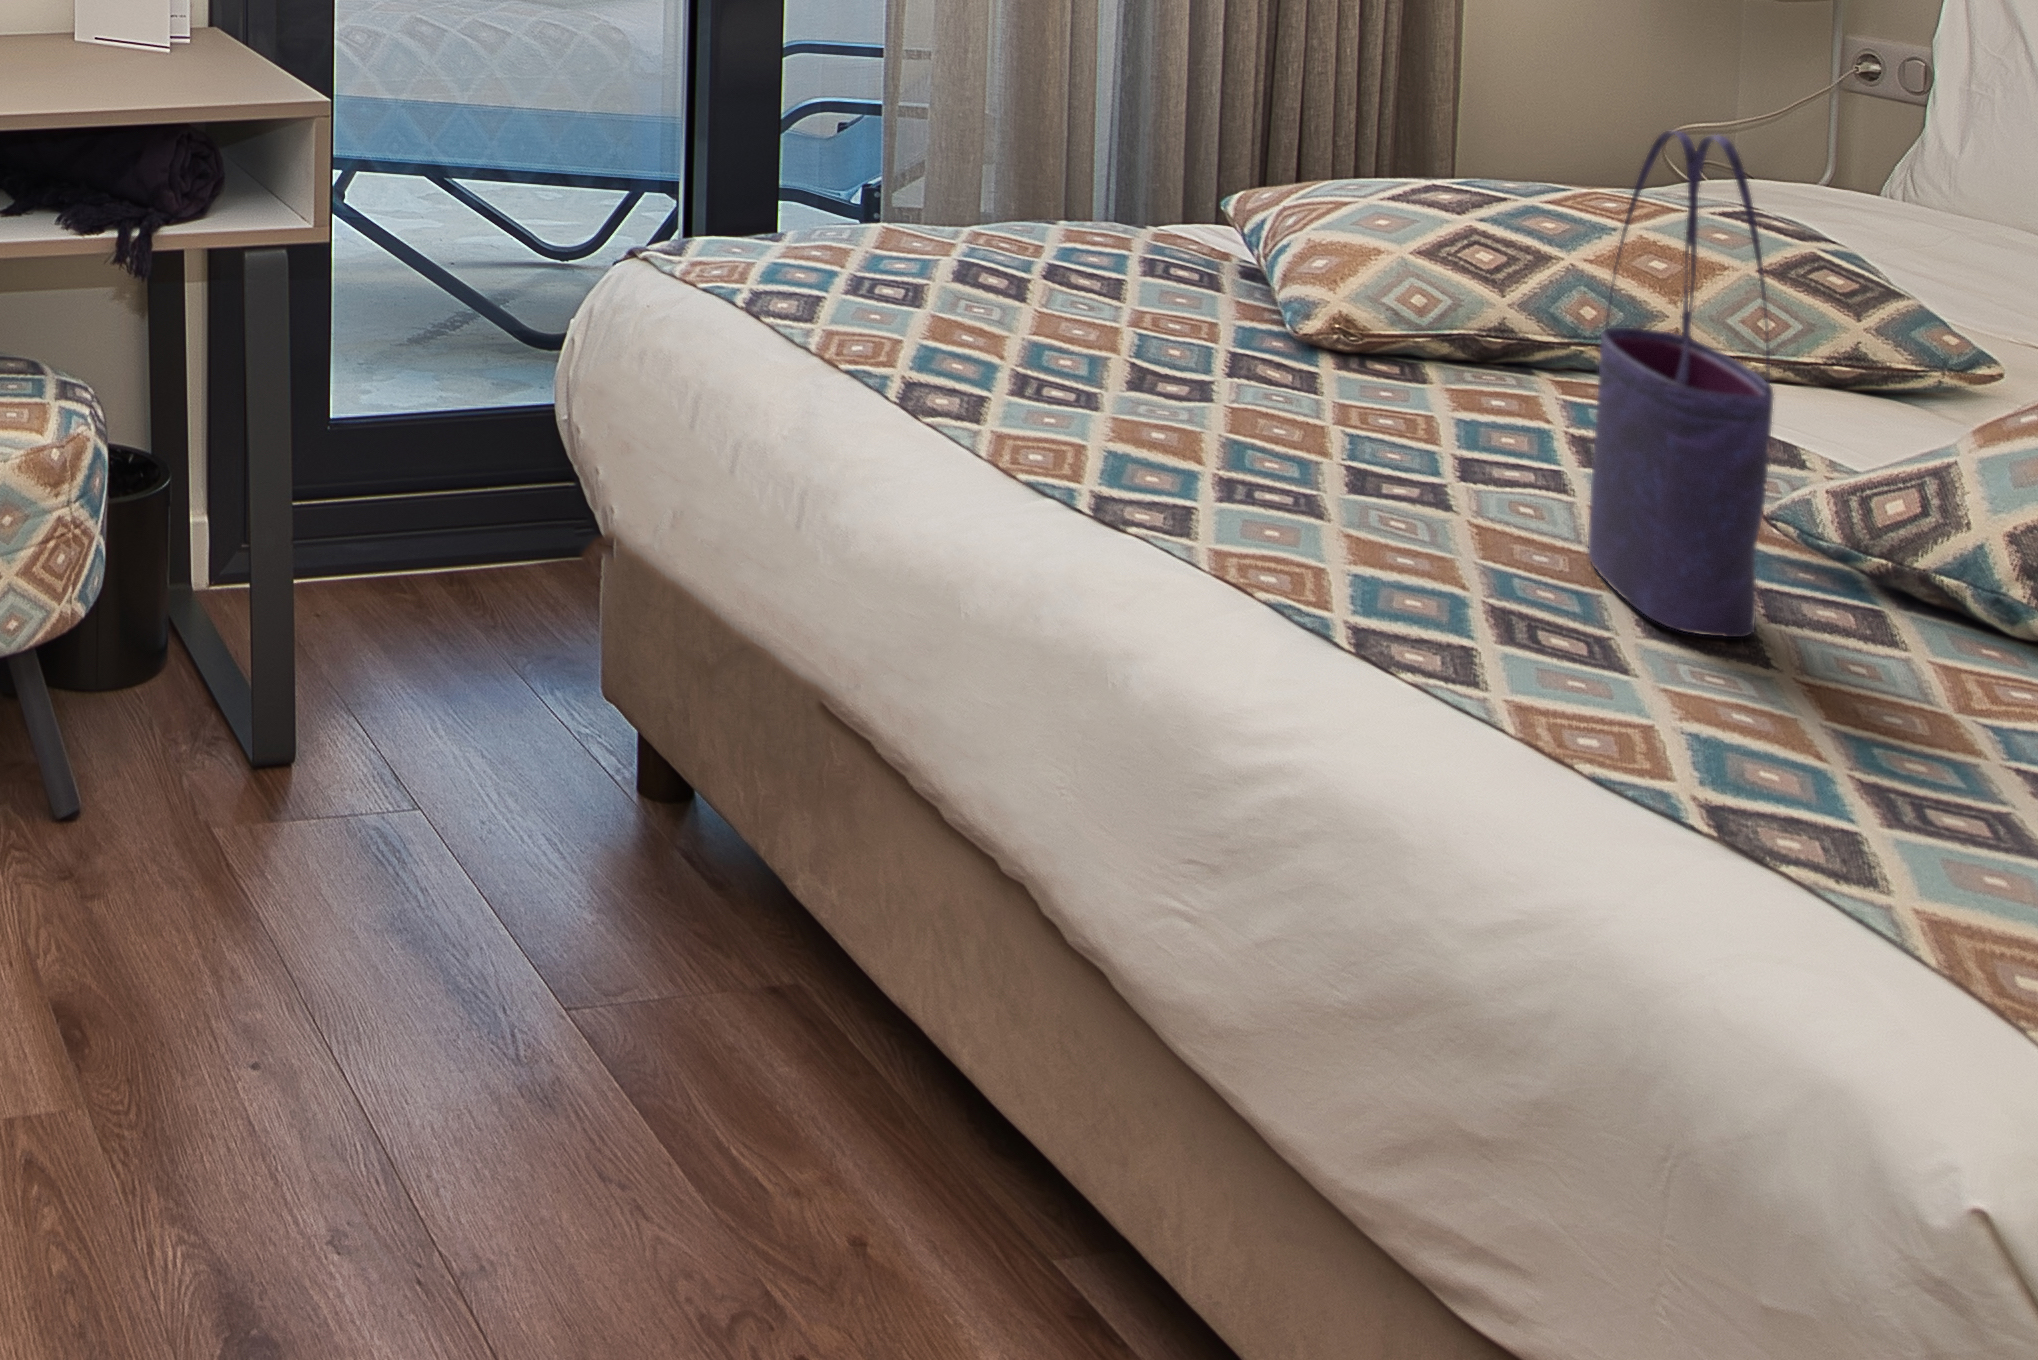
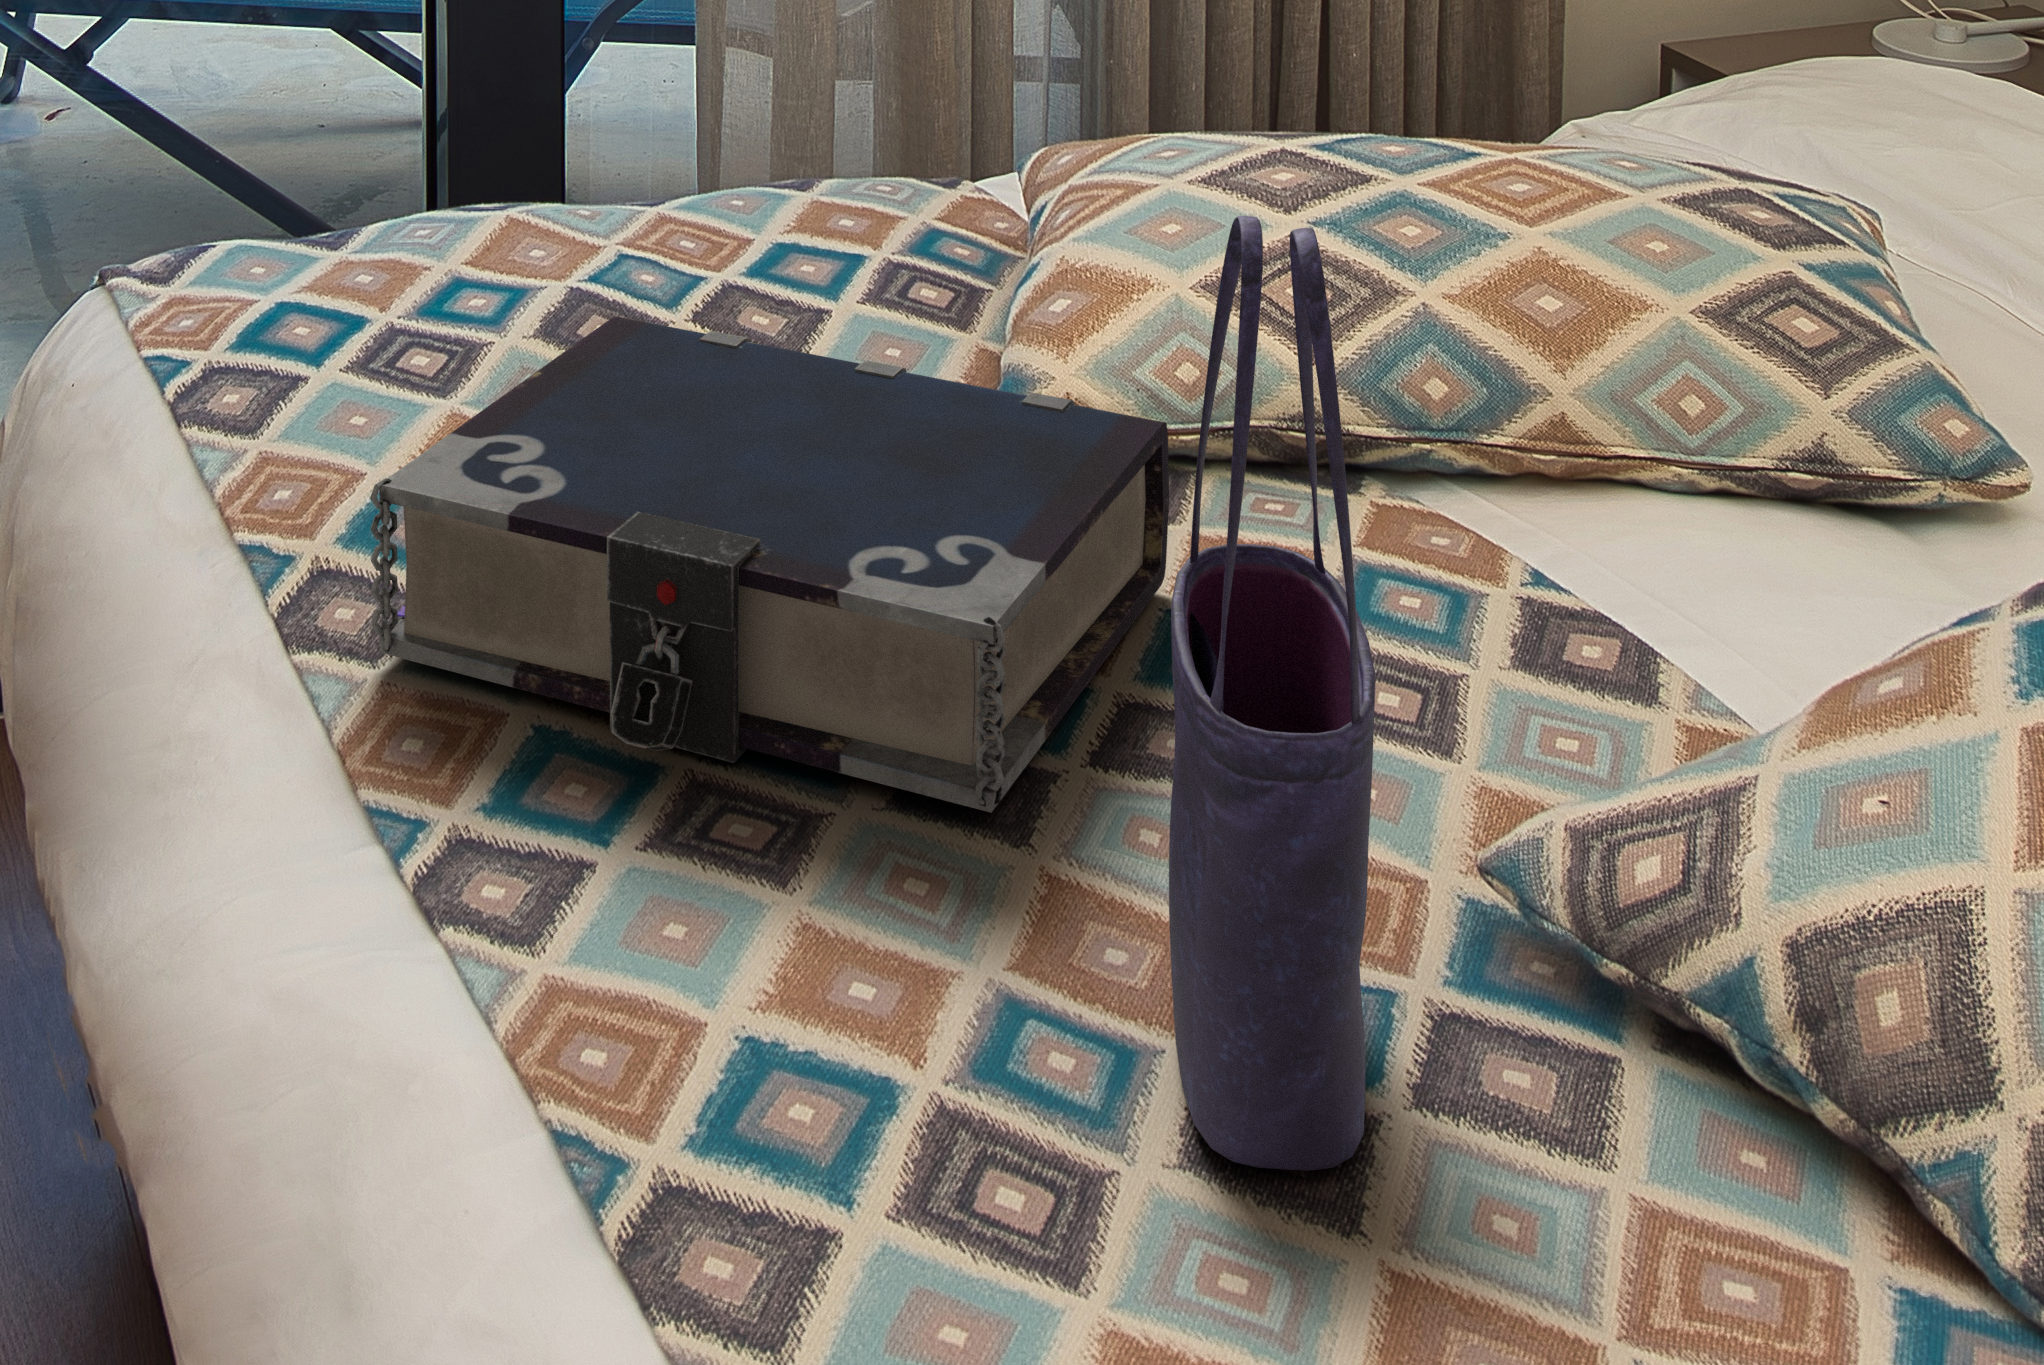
book: none [984,254,1452,495] -> present [370,317,1169,812]

